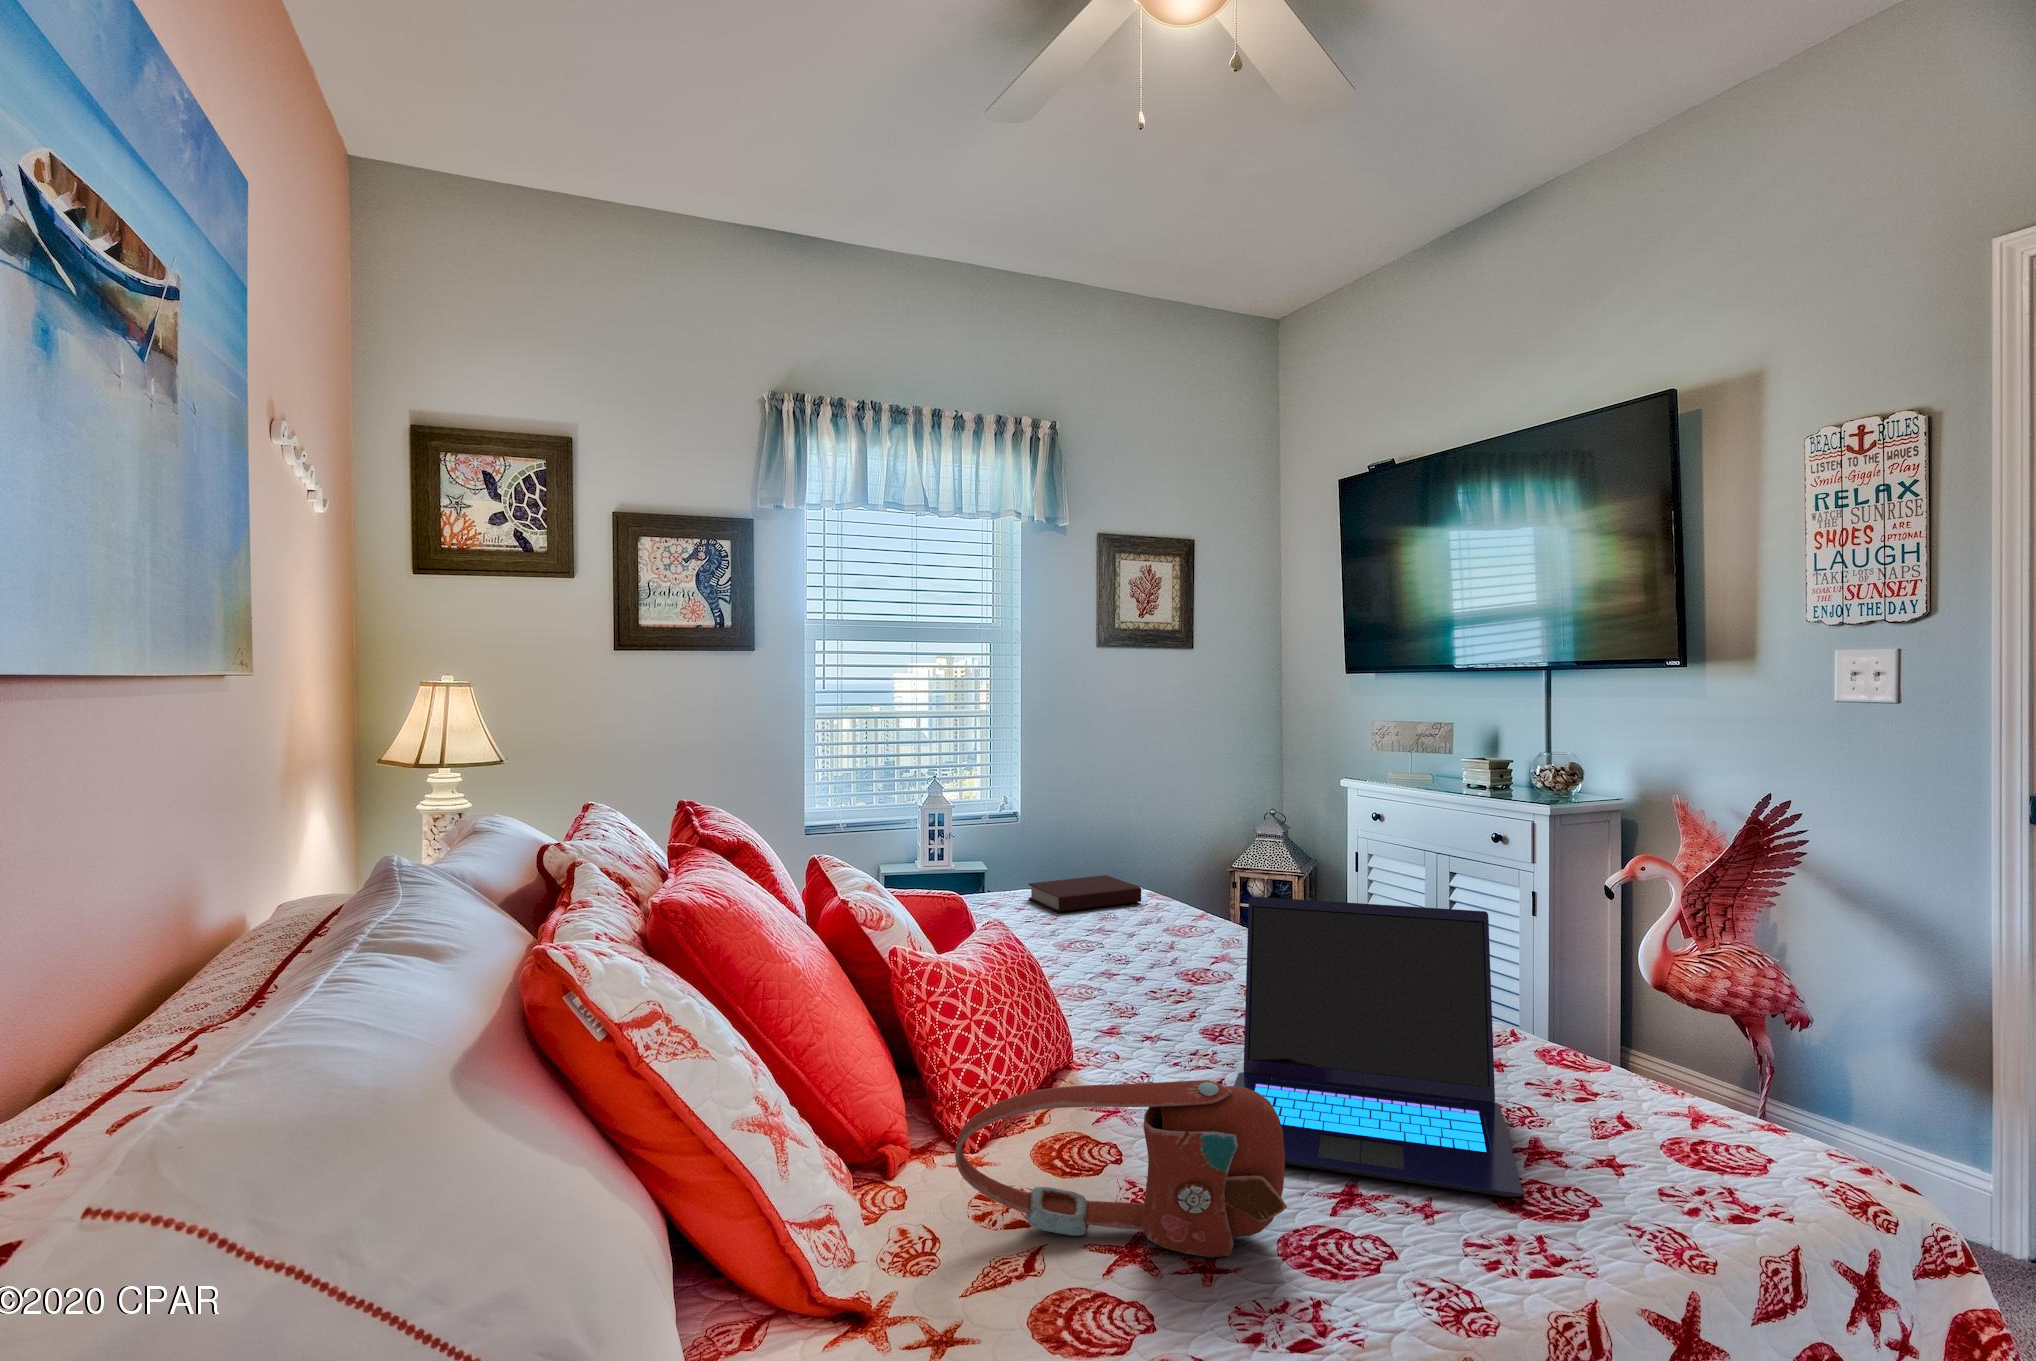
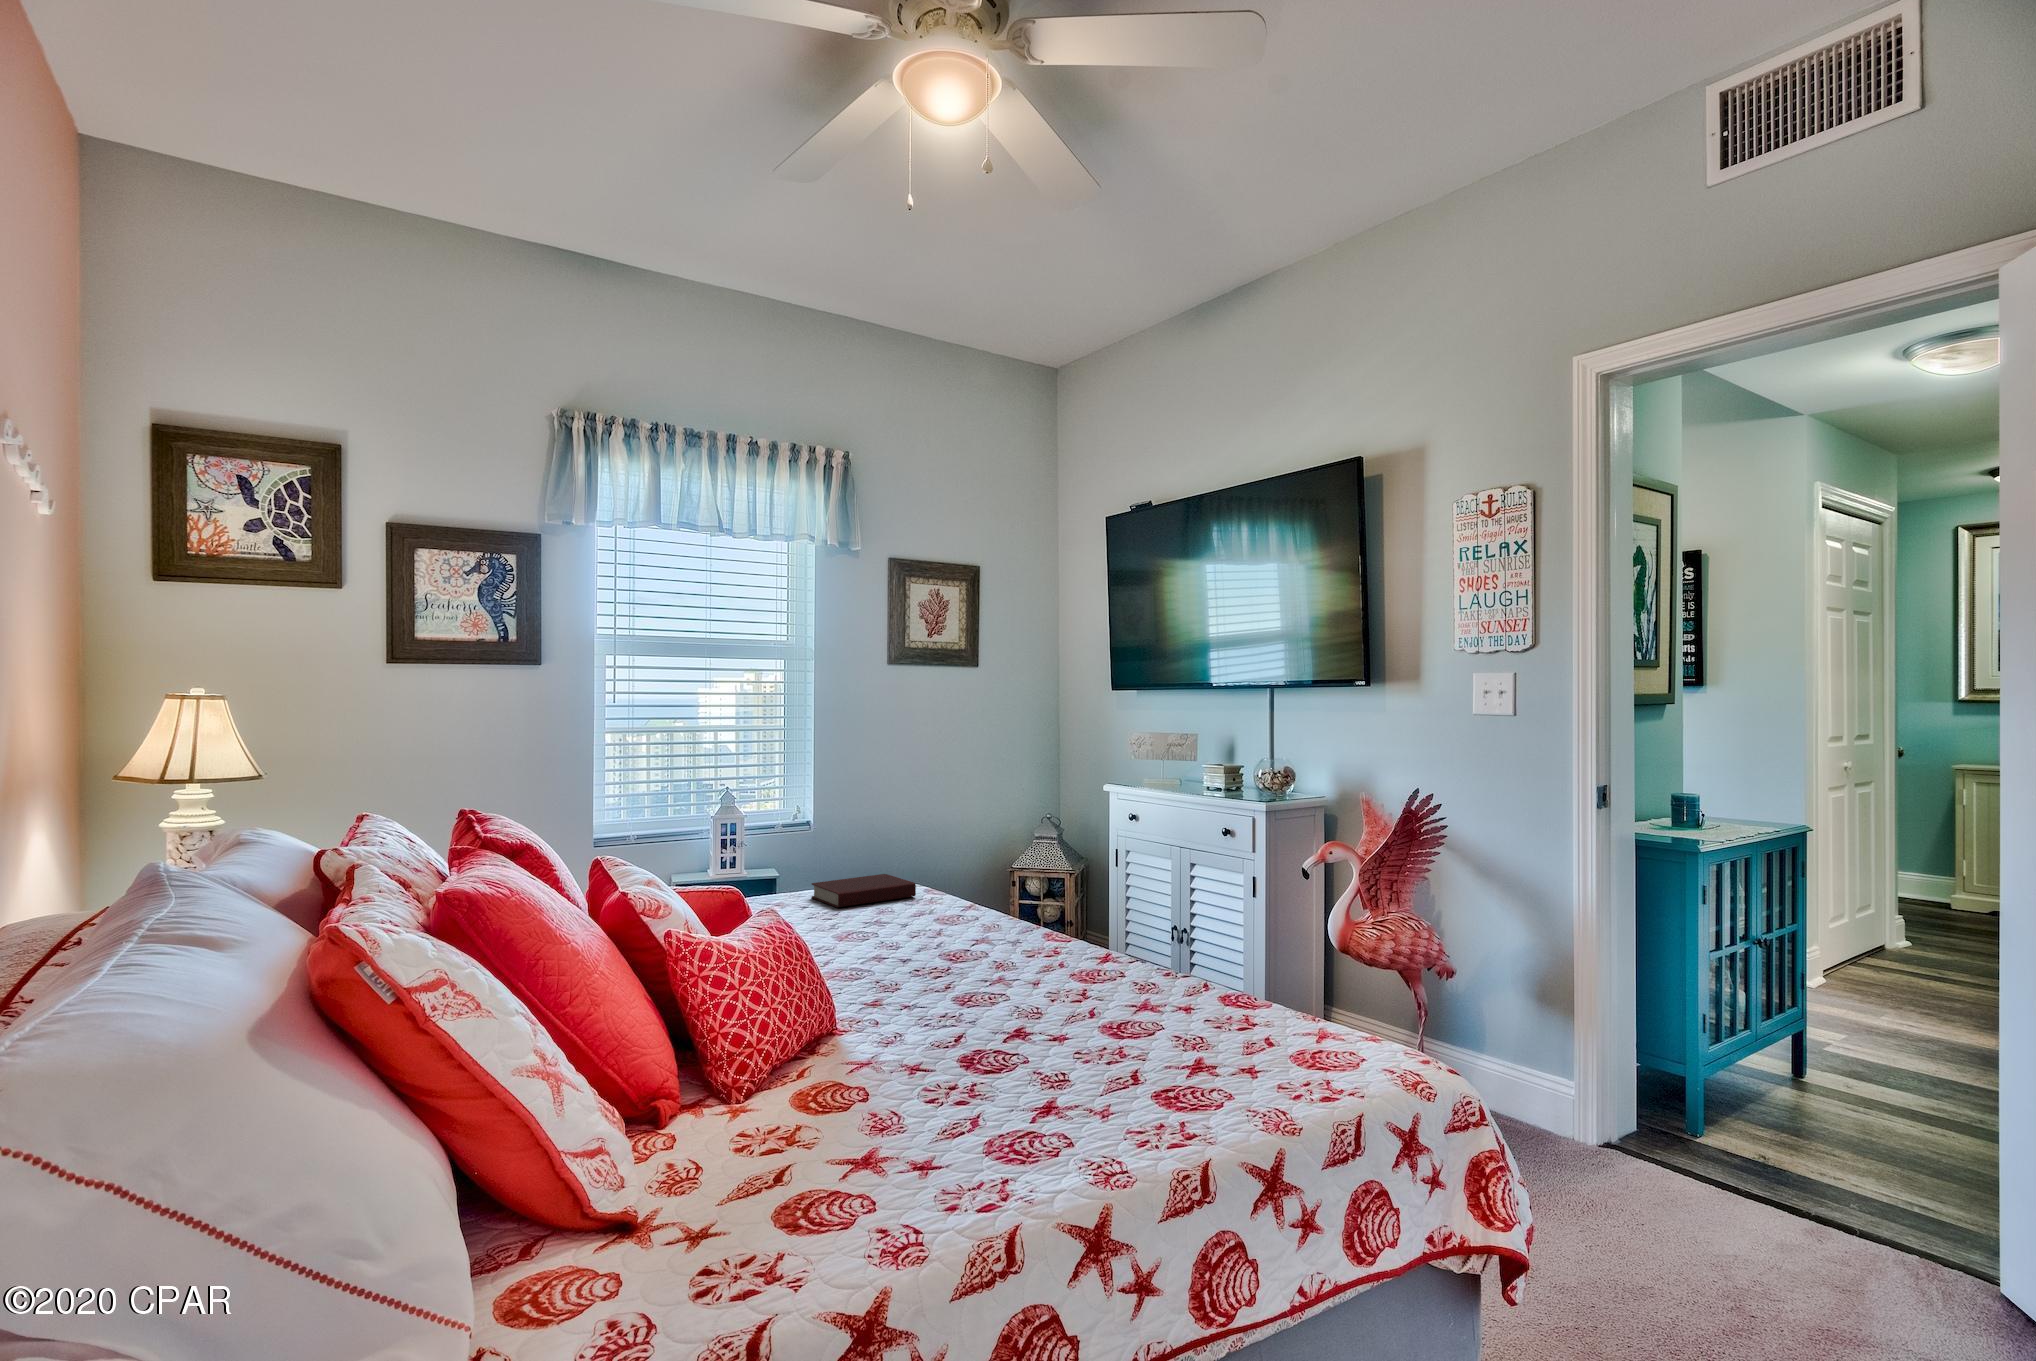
laptop: present [1234,897,1523,1197] -> none [944,877,1182,1100]
handbag: present [955,1080,1287,1257] -> none [716,1017,992,1161]

